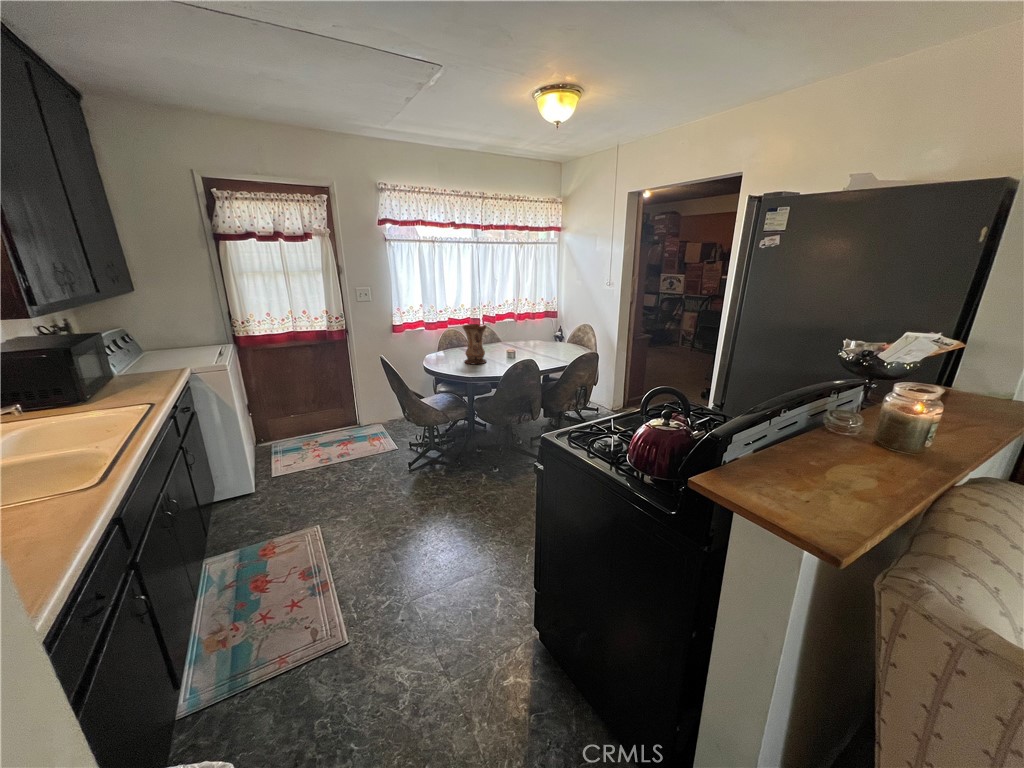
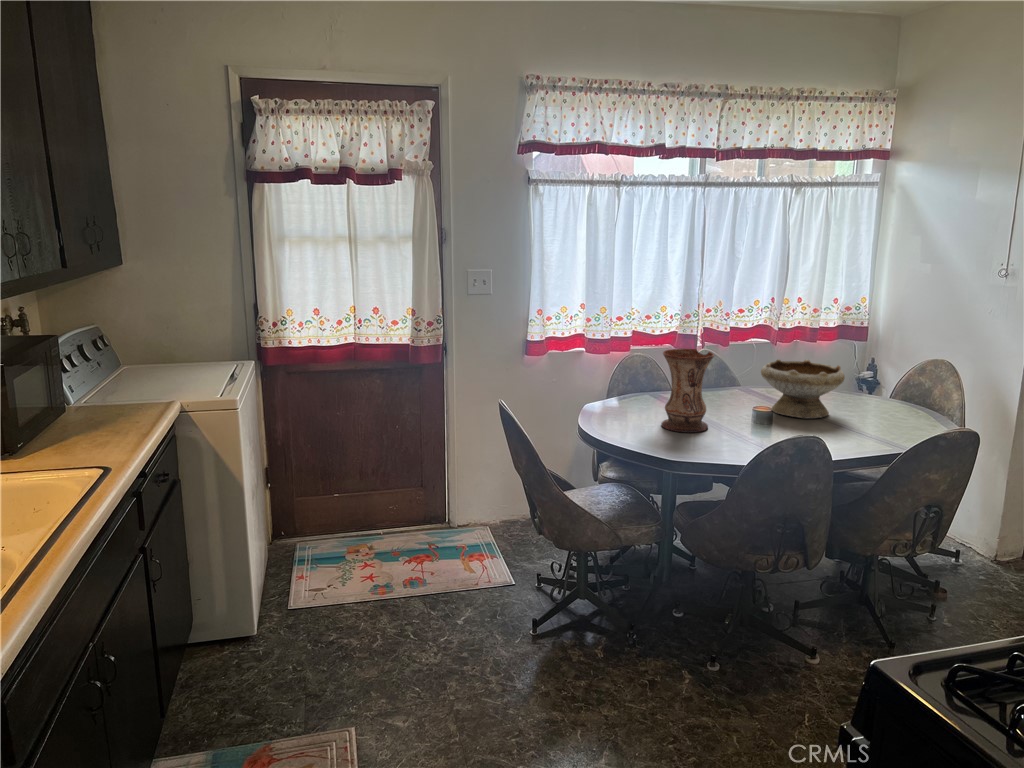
bowl: none [509,327,546,354] -> present [761,359,845,419]

